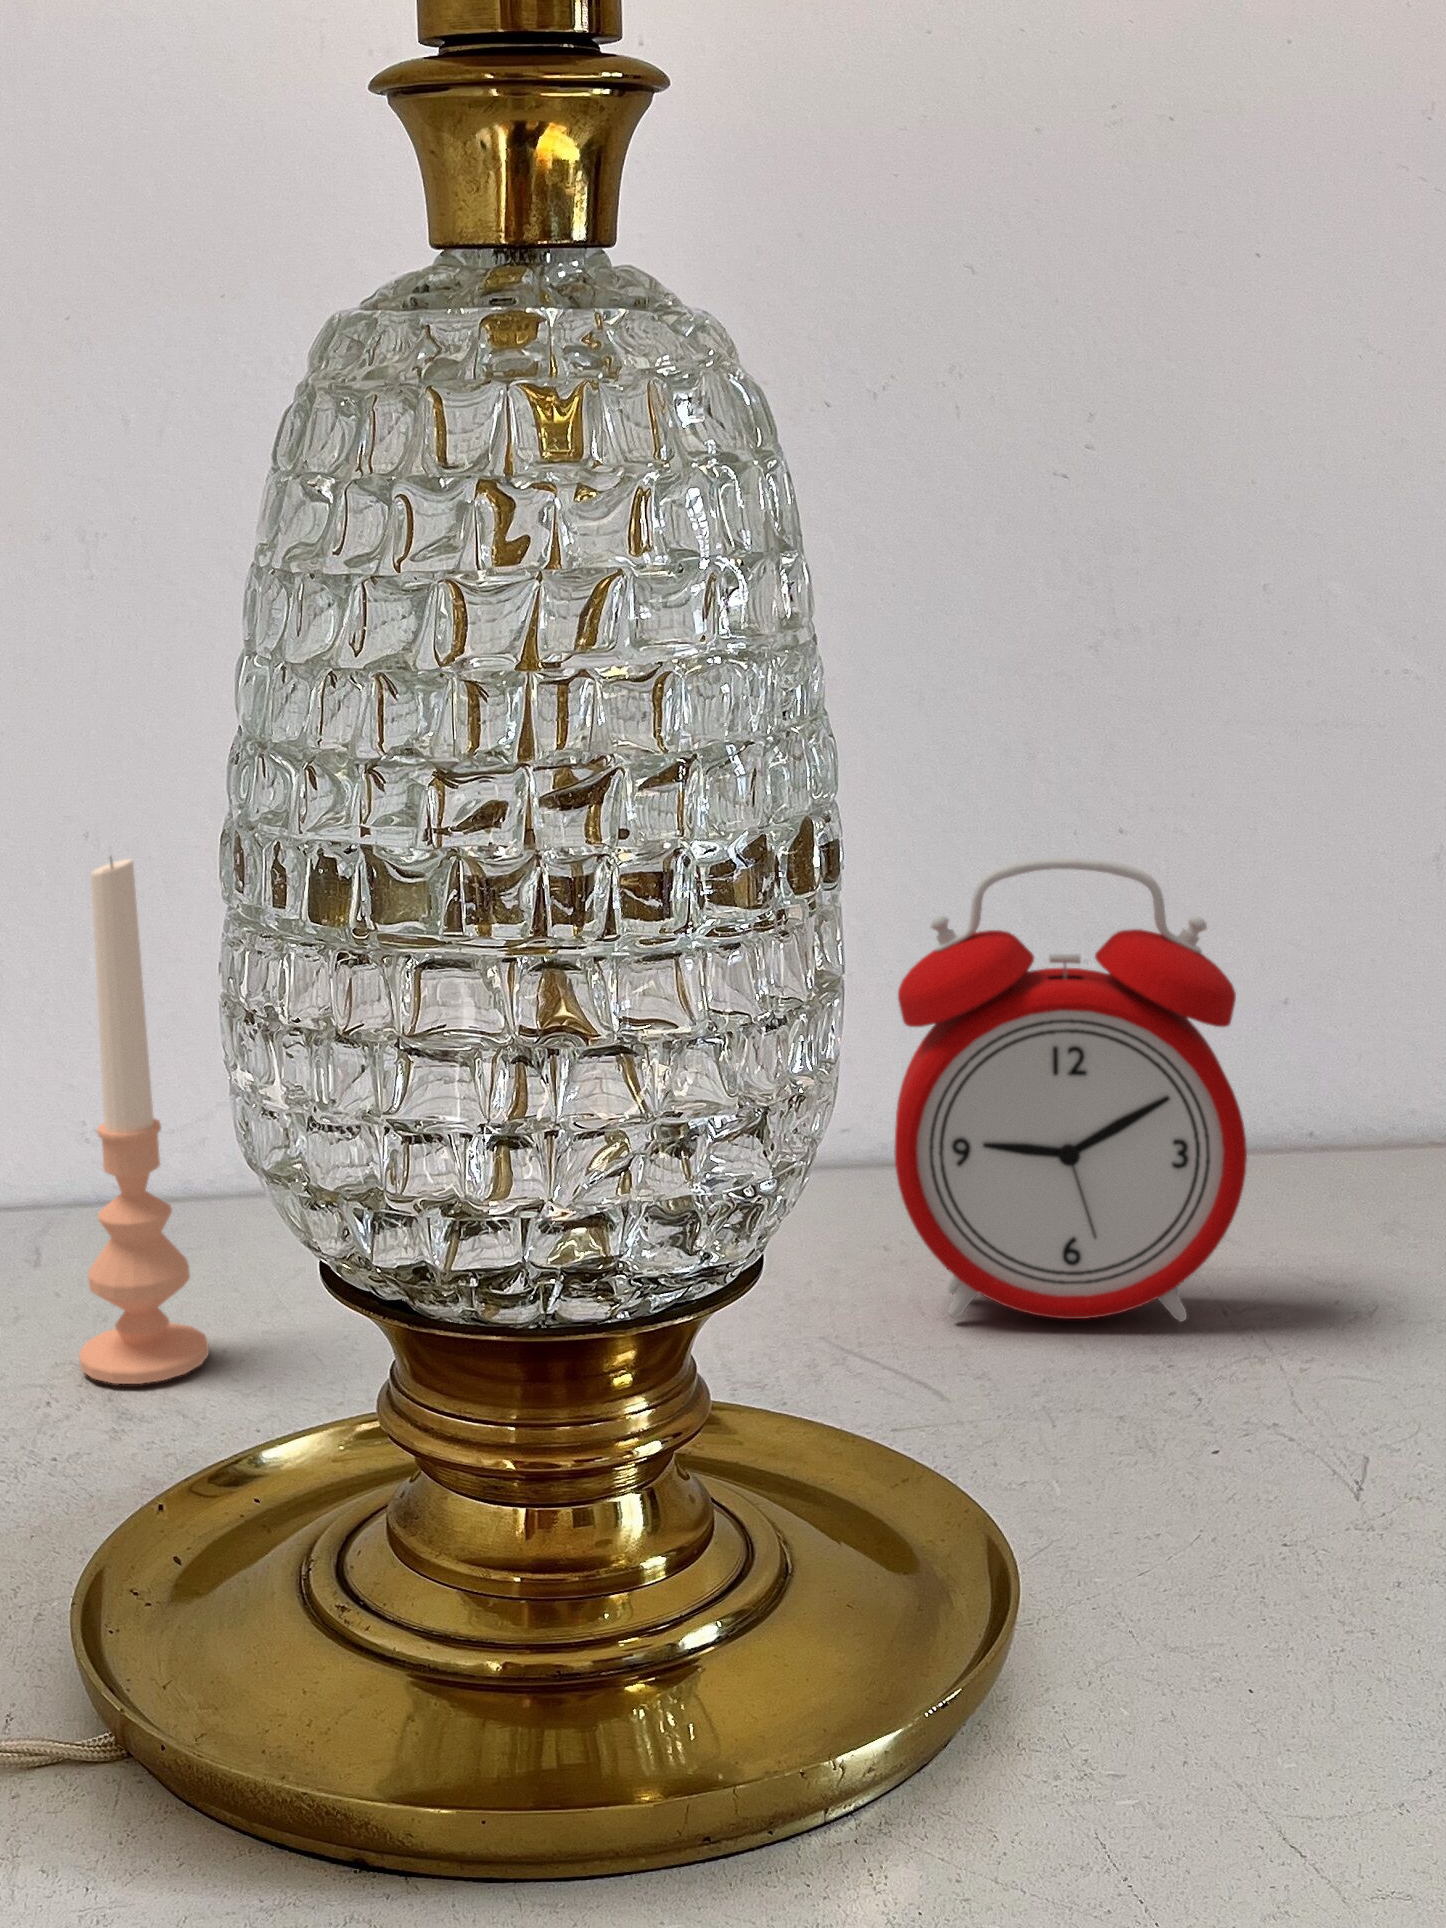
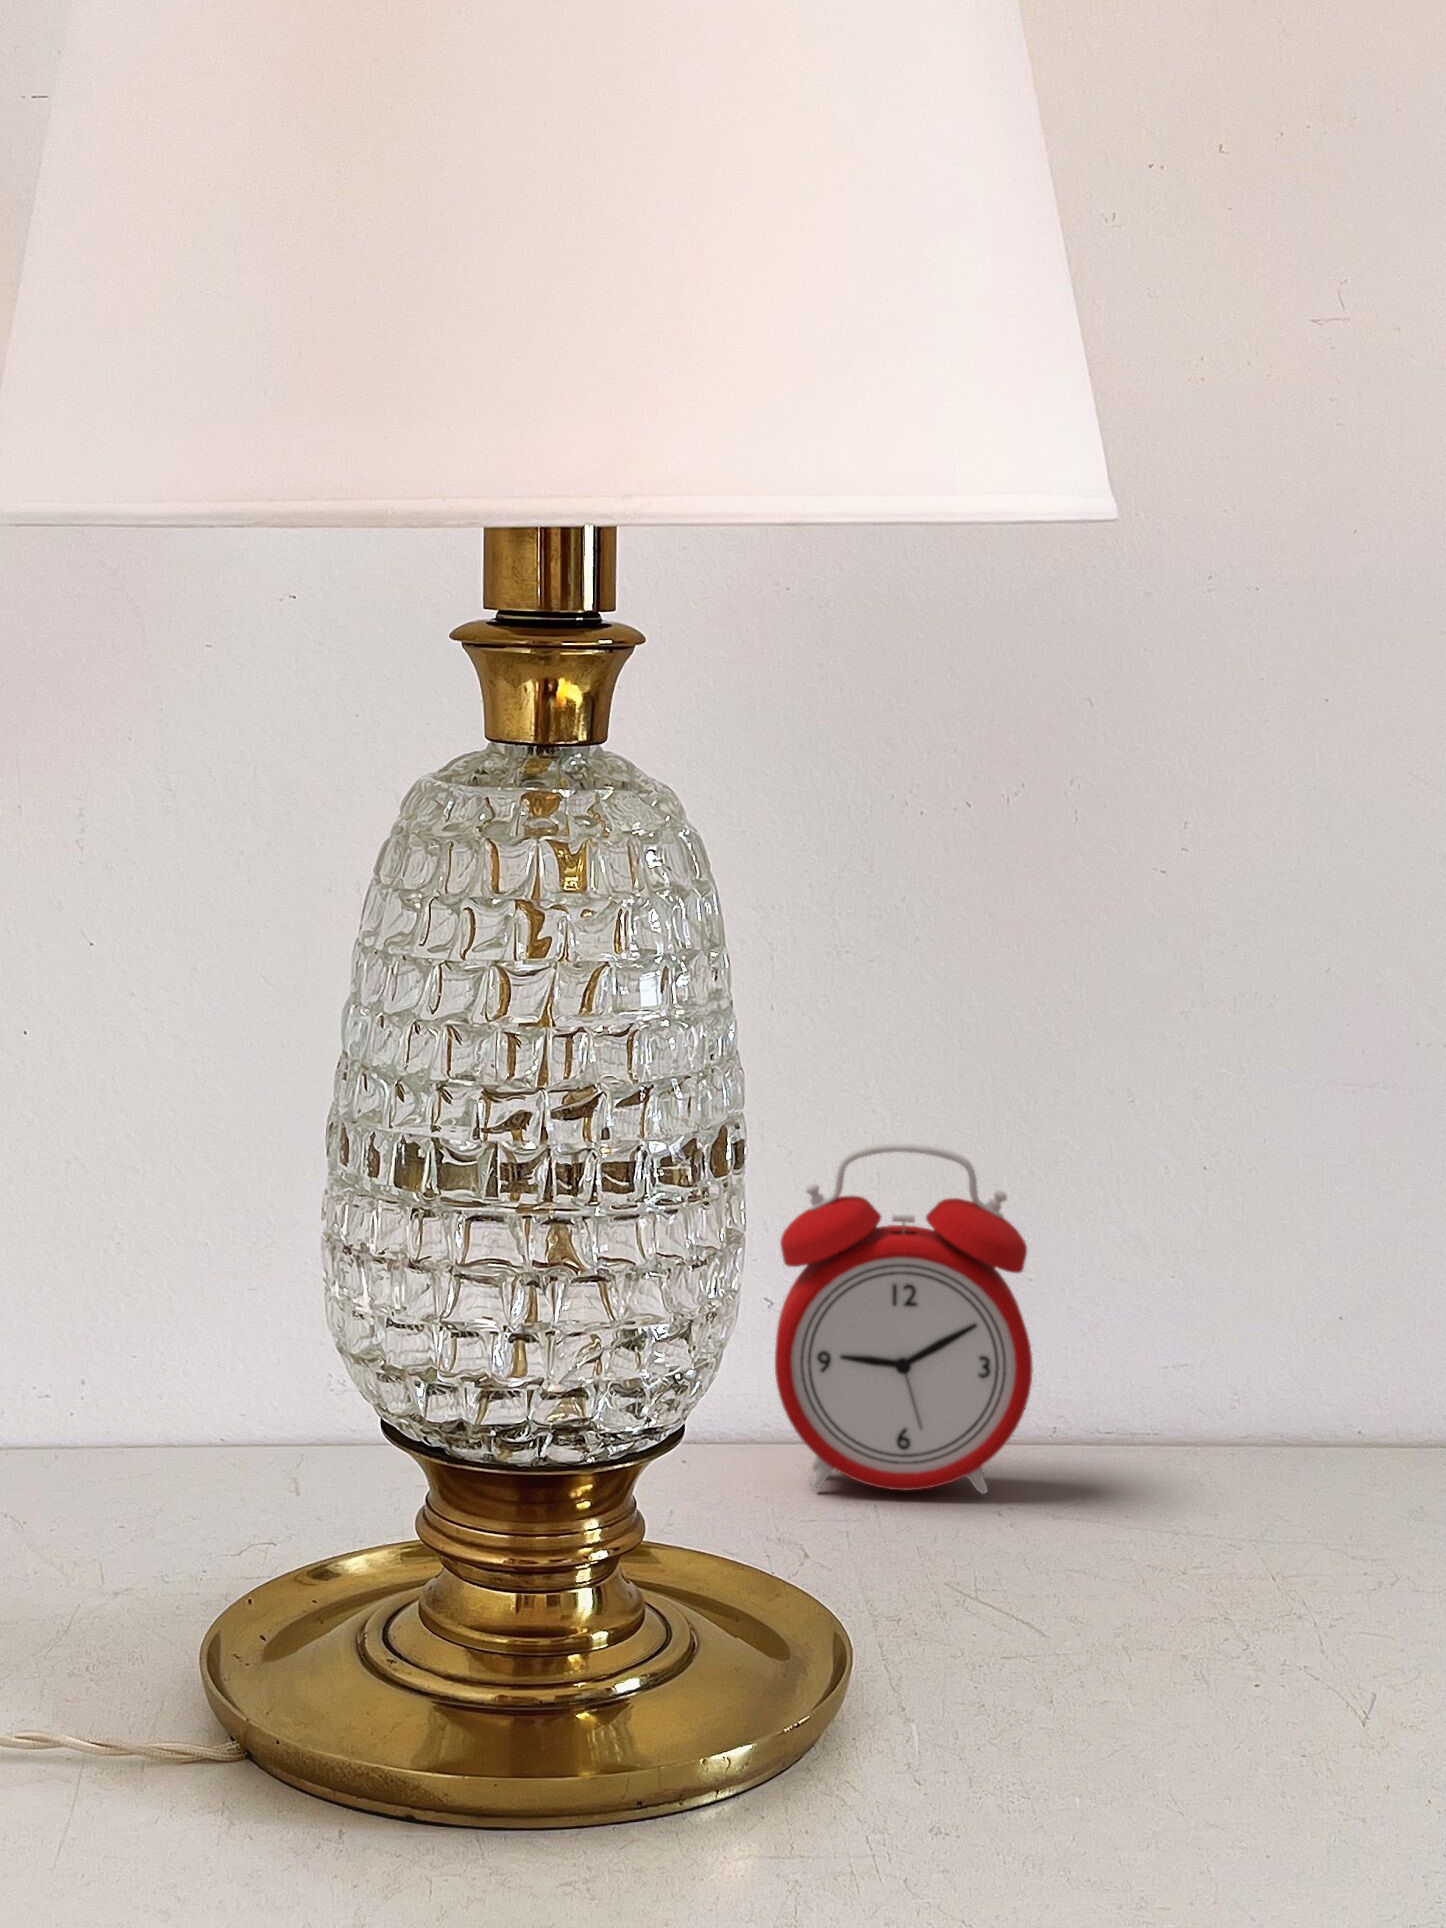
candle: present [79,857,209,1384] -> none [157,1121,256,1522]

